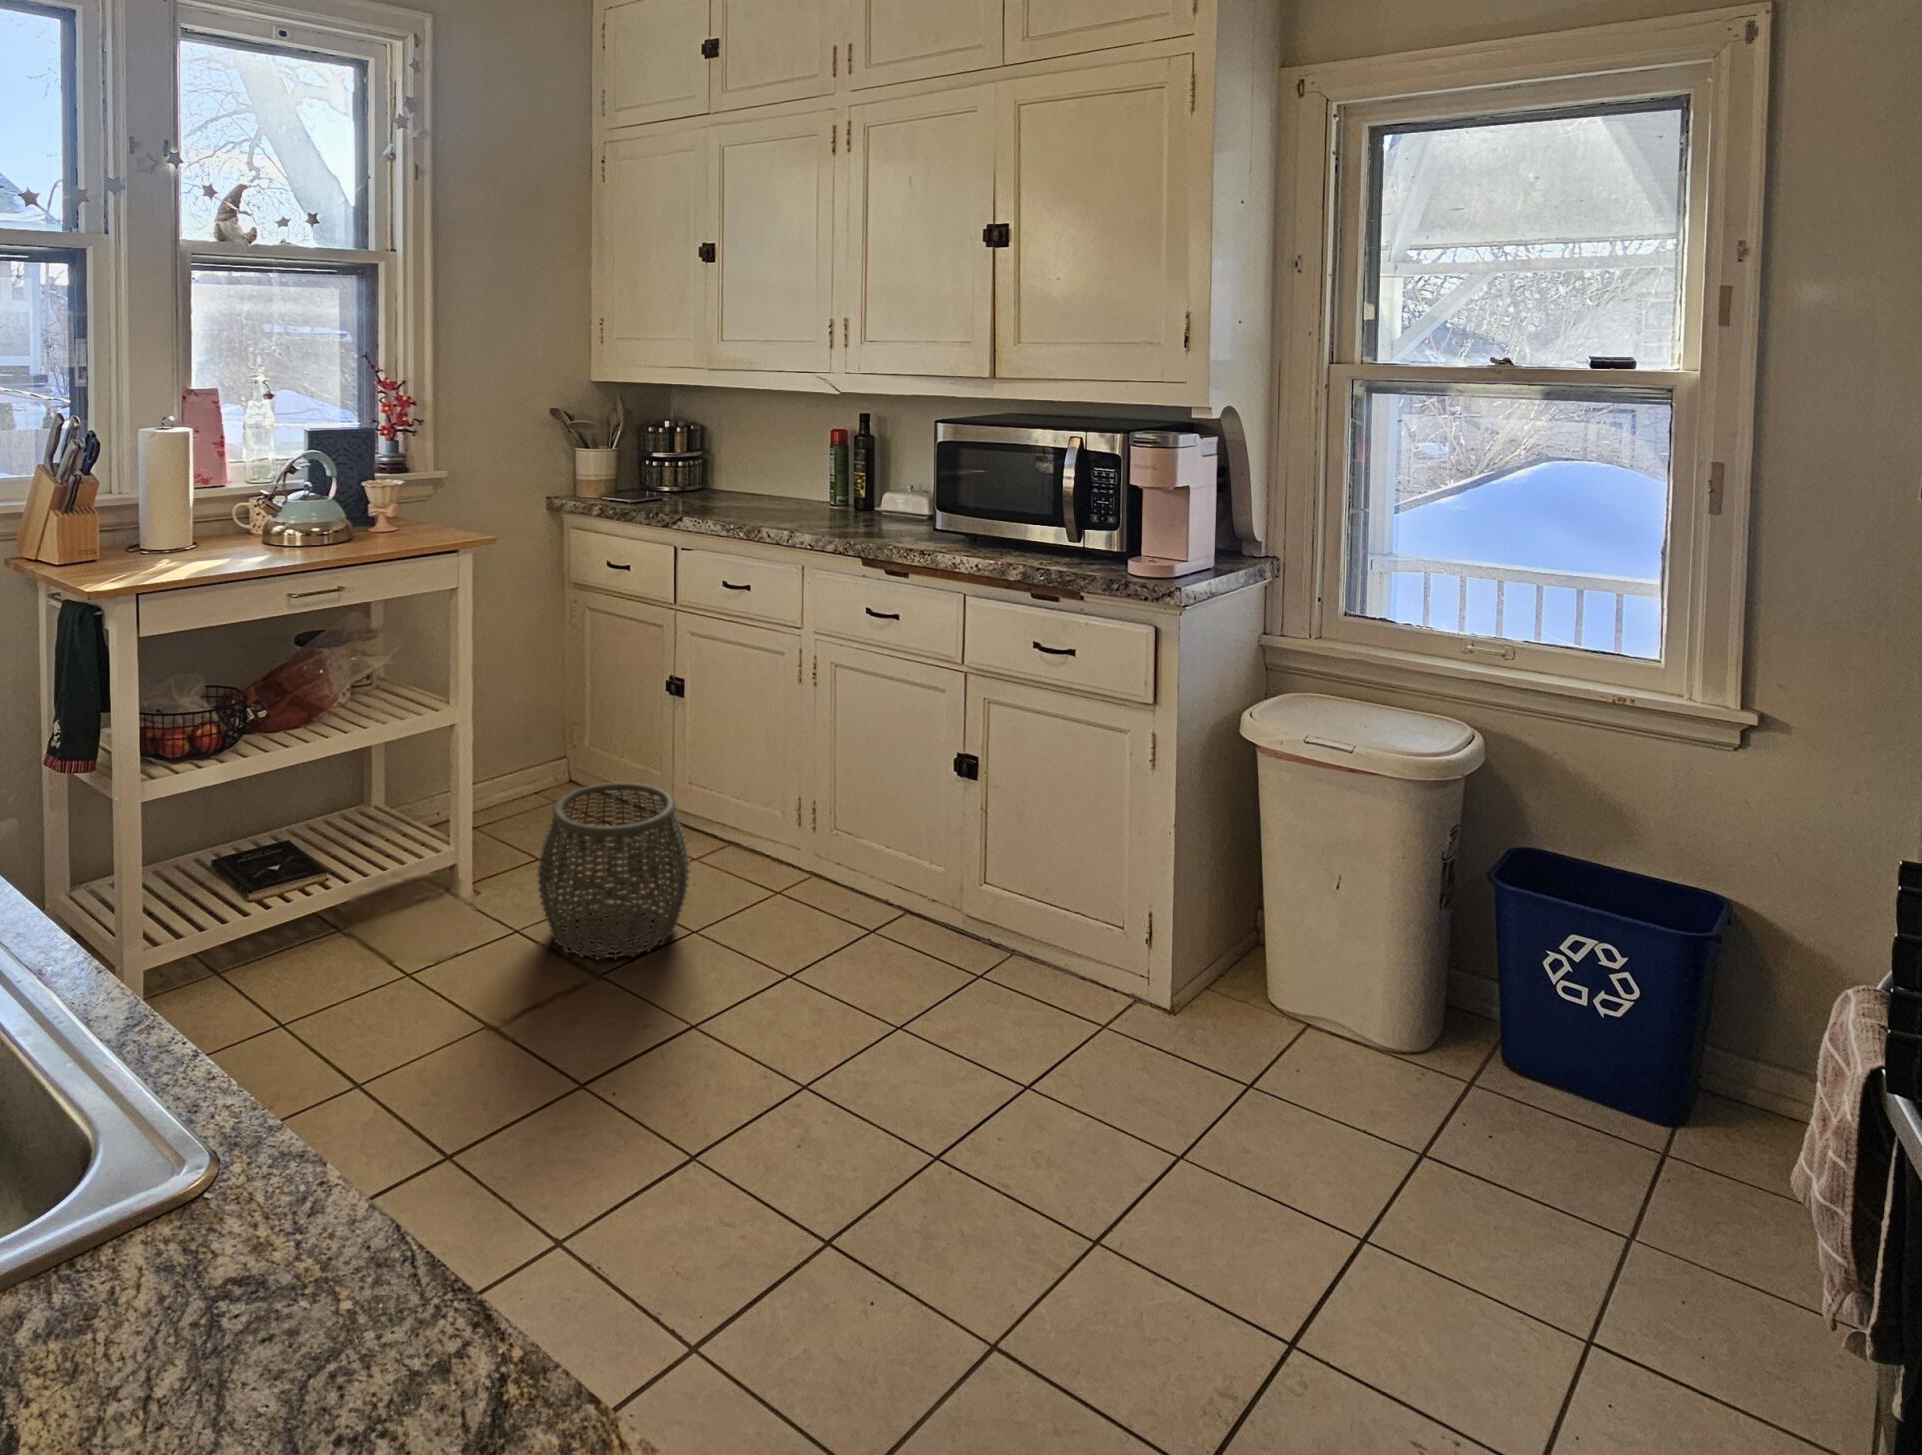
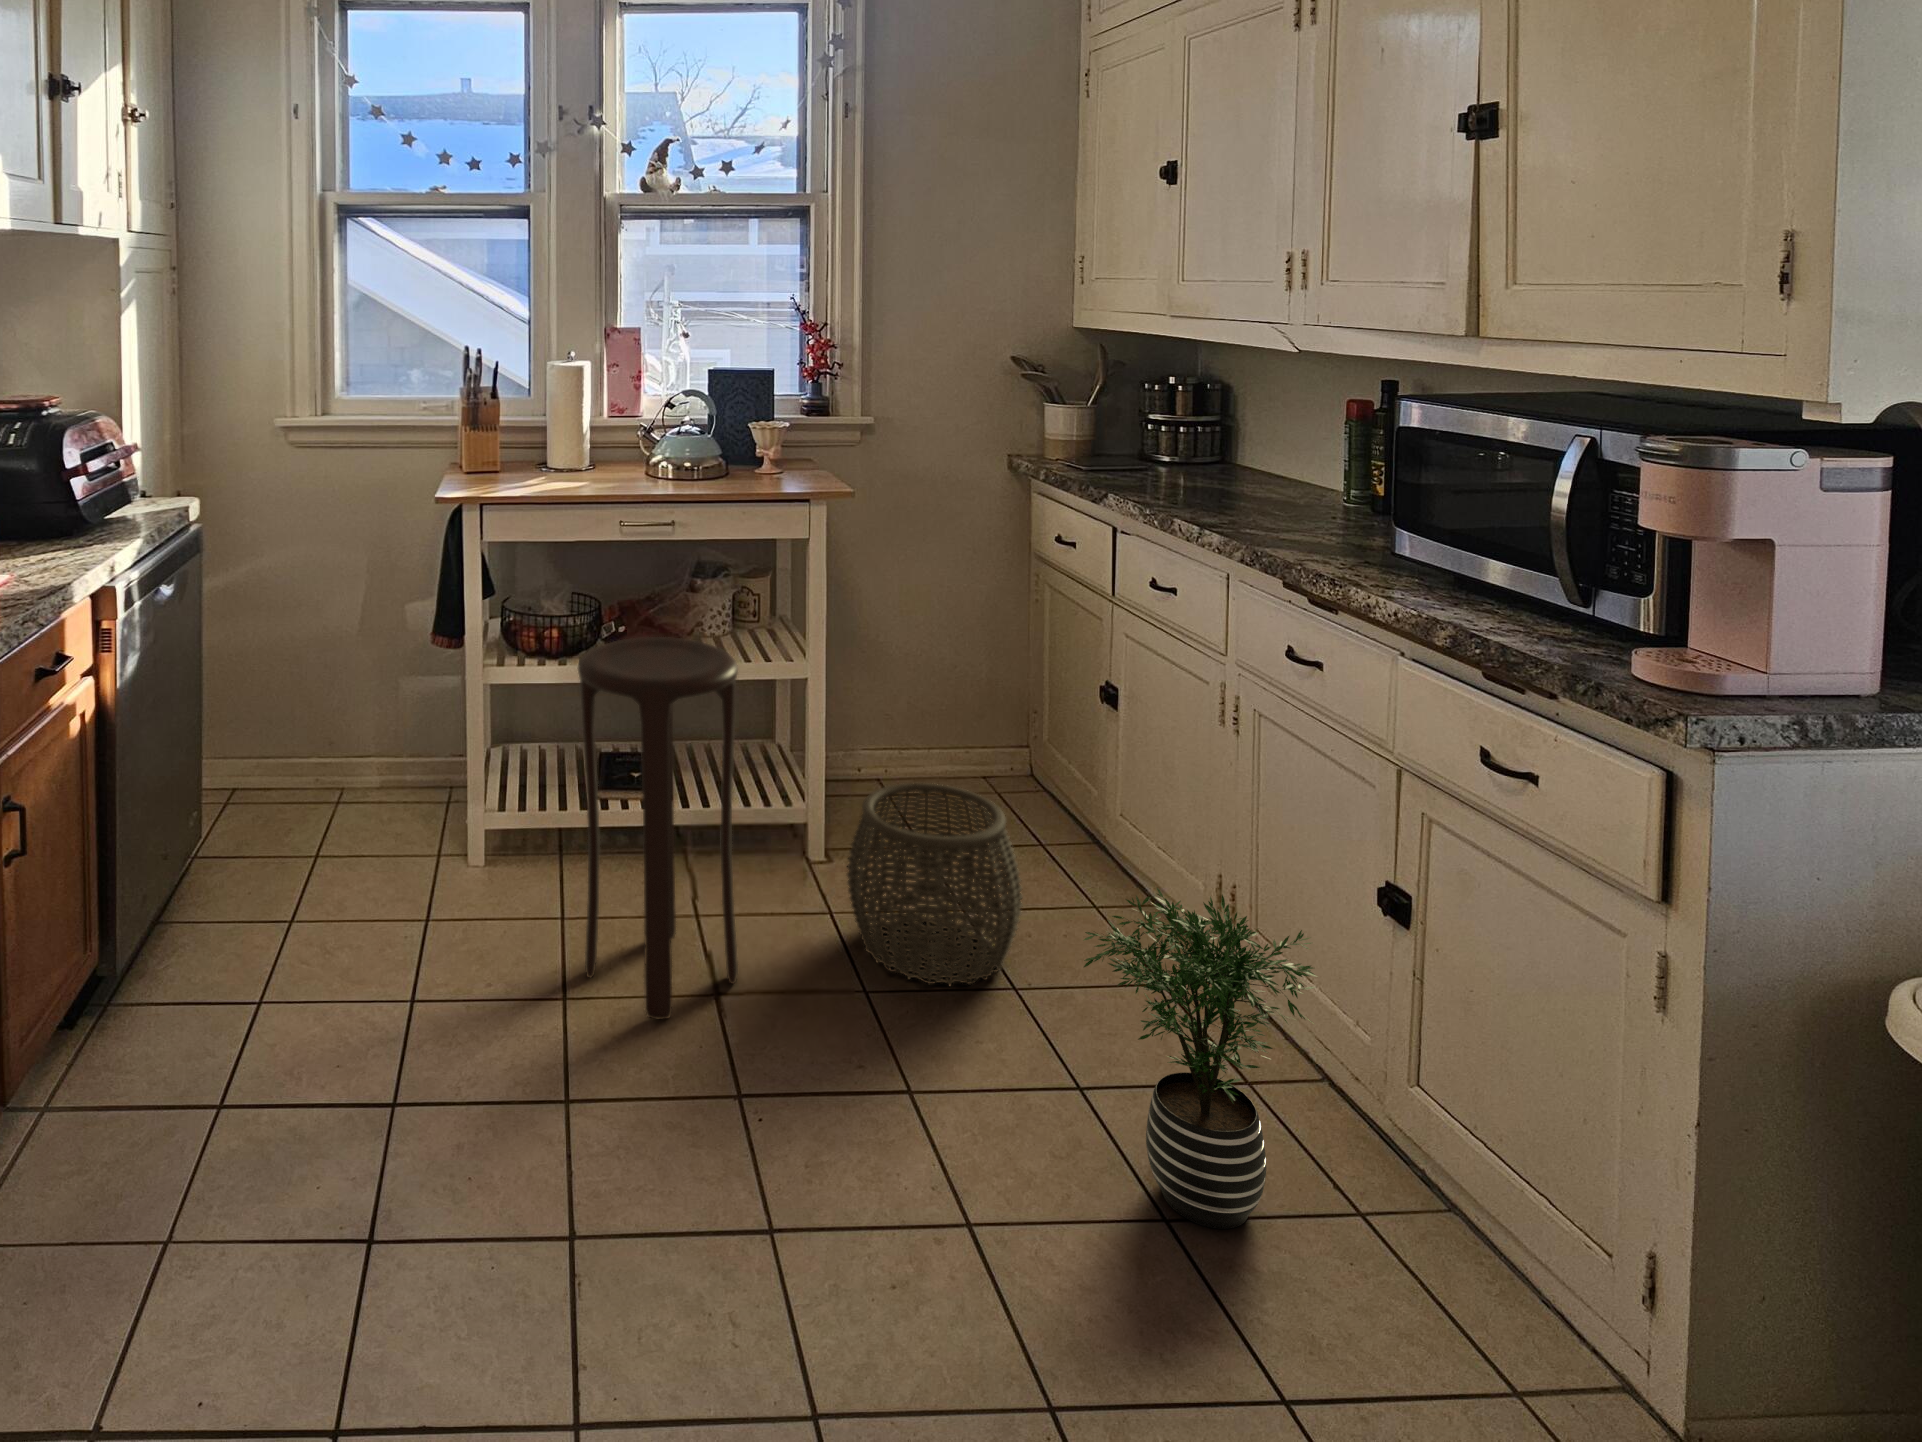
stool: none [320,697,490,1085] -> present [578,637,738,1019]
potted plant: none [824,789,982,1032] -> present [1084,888,1317,1229]

